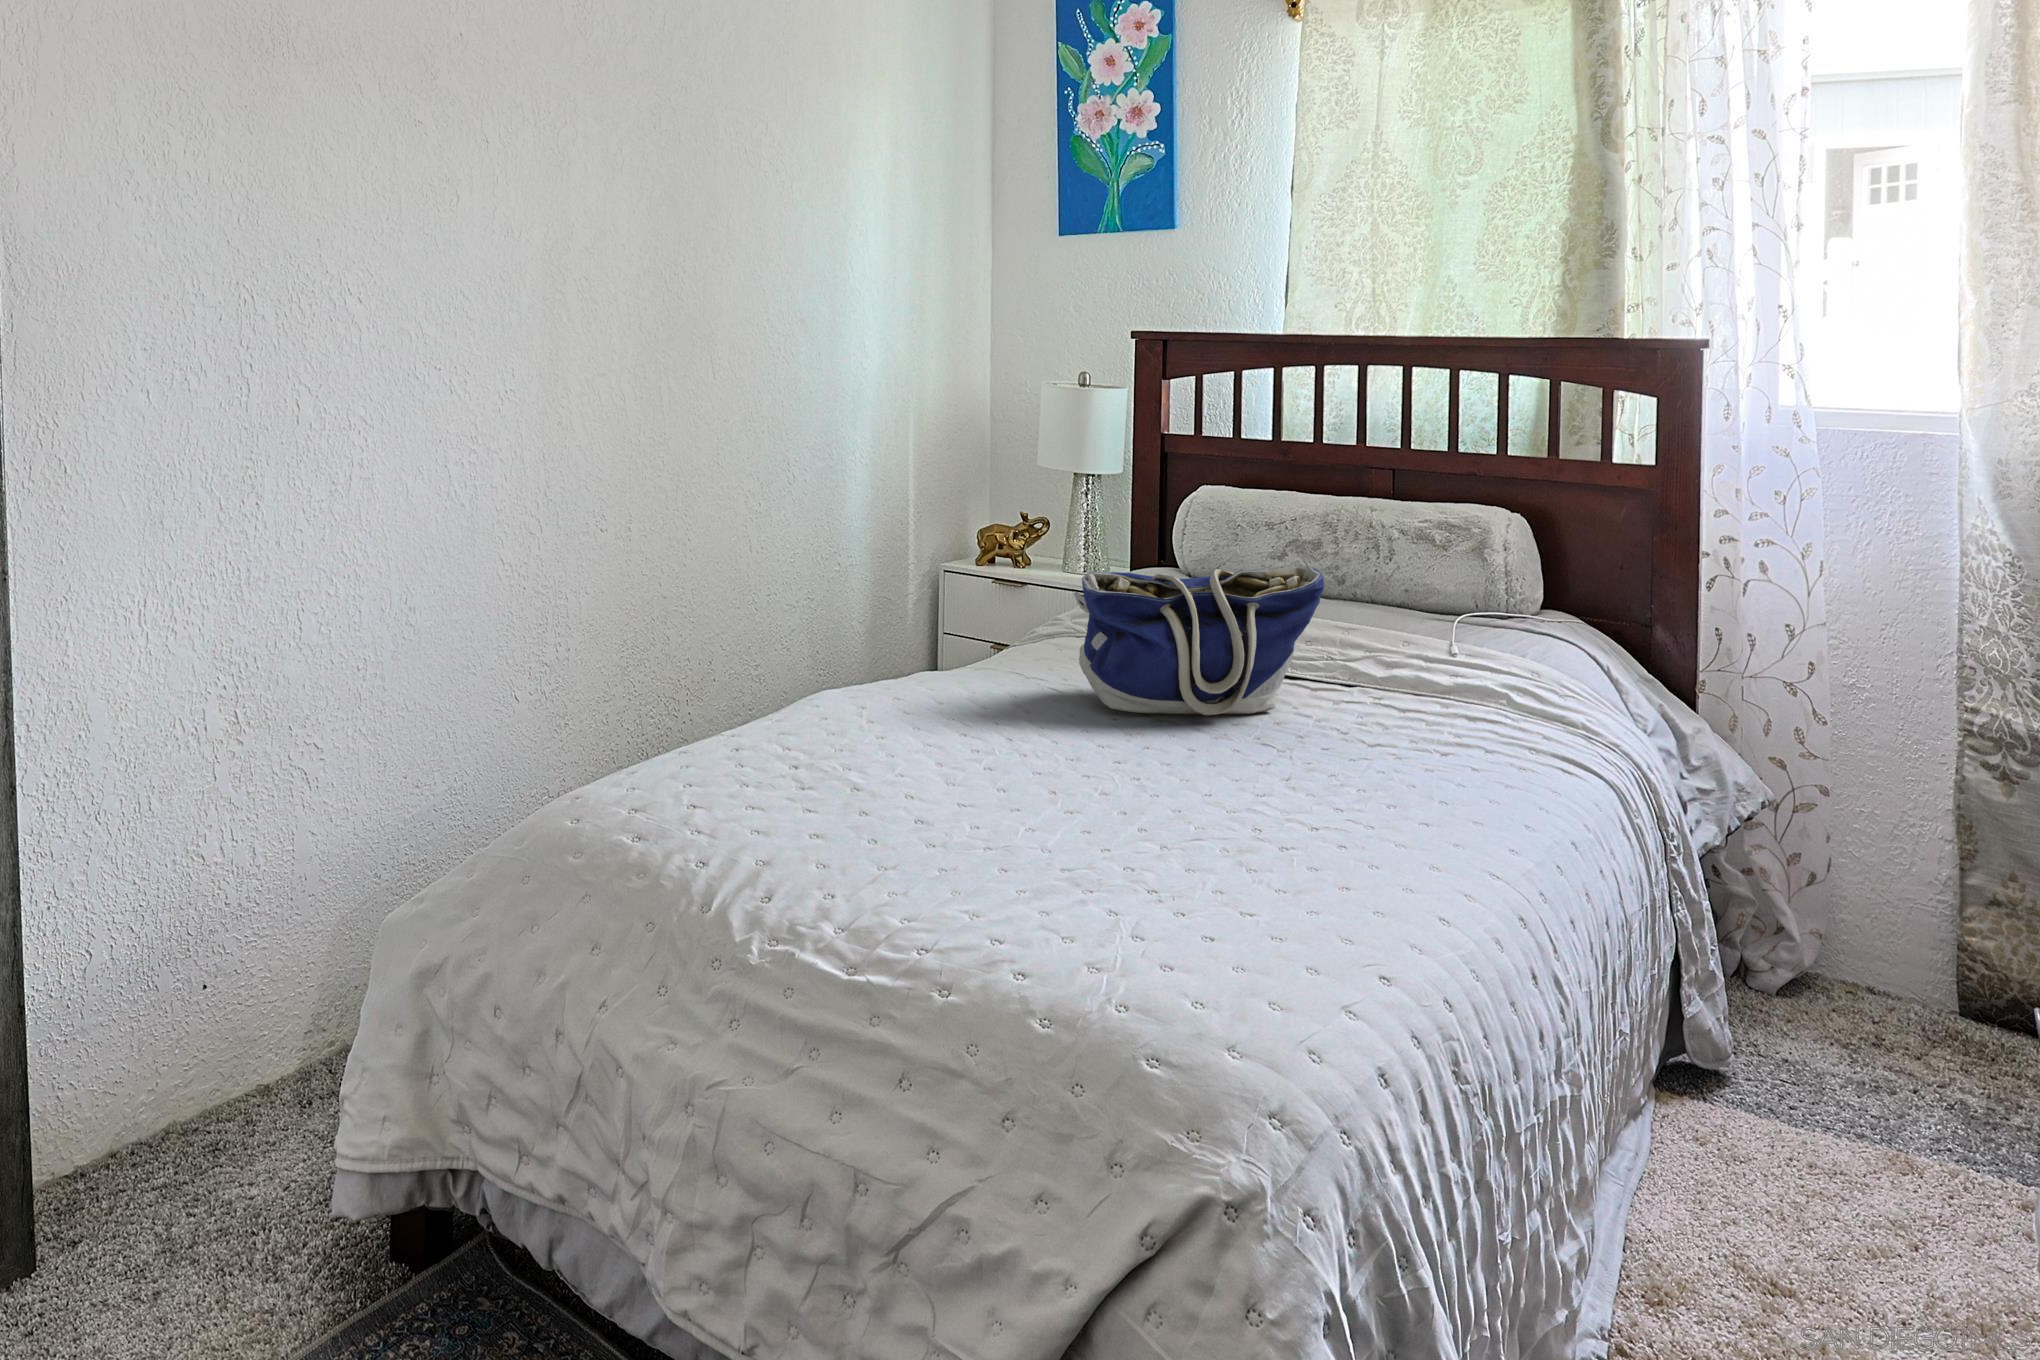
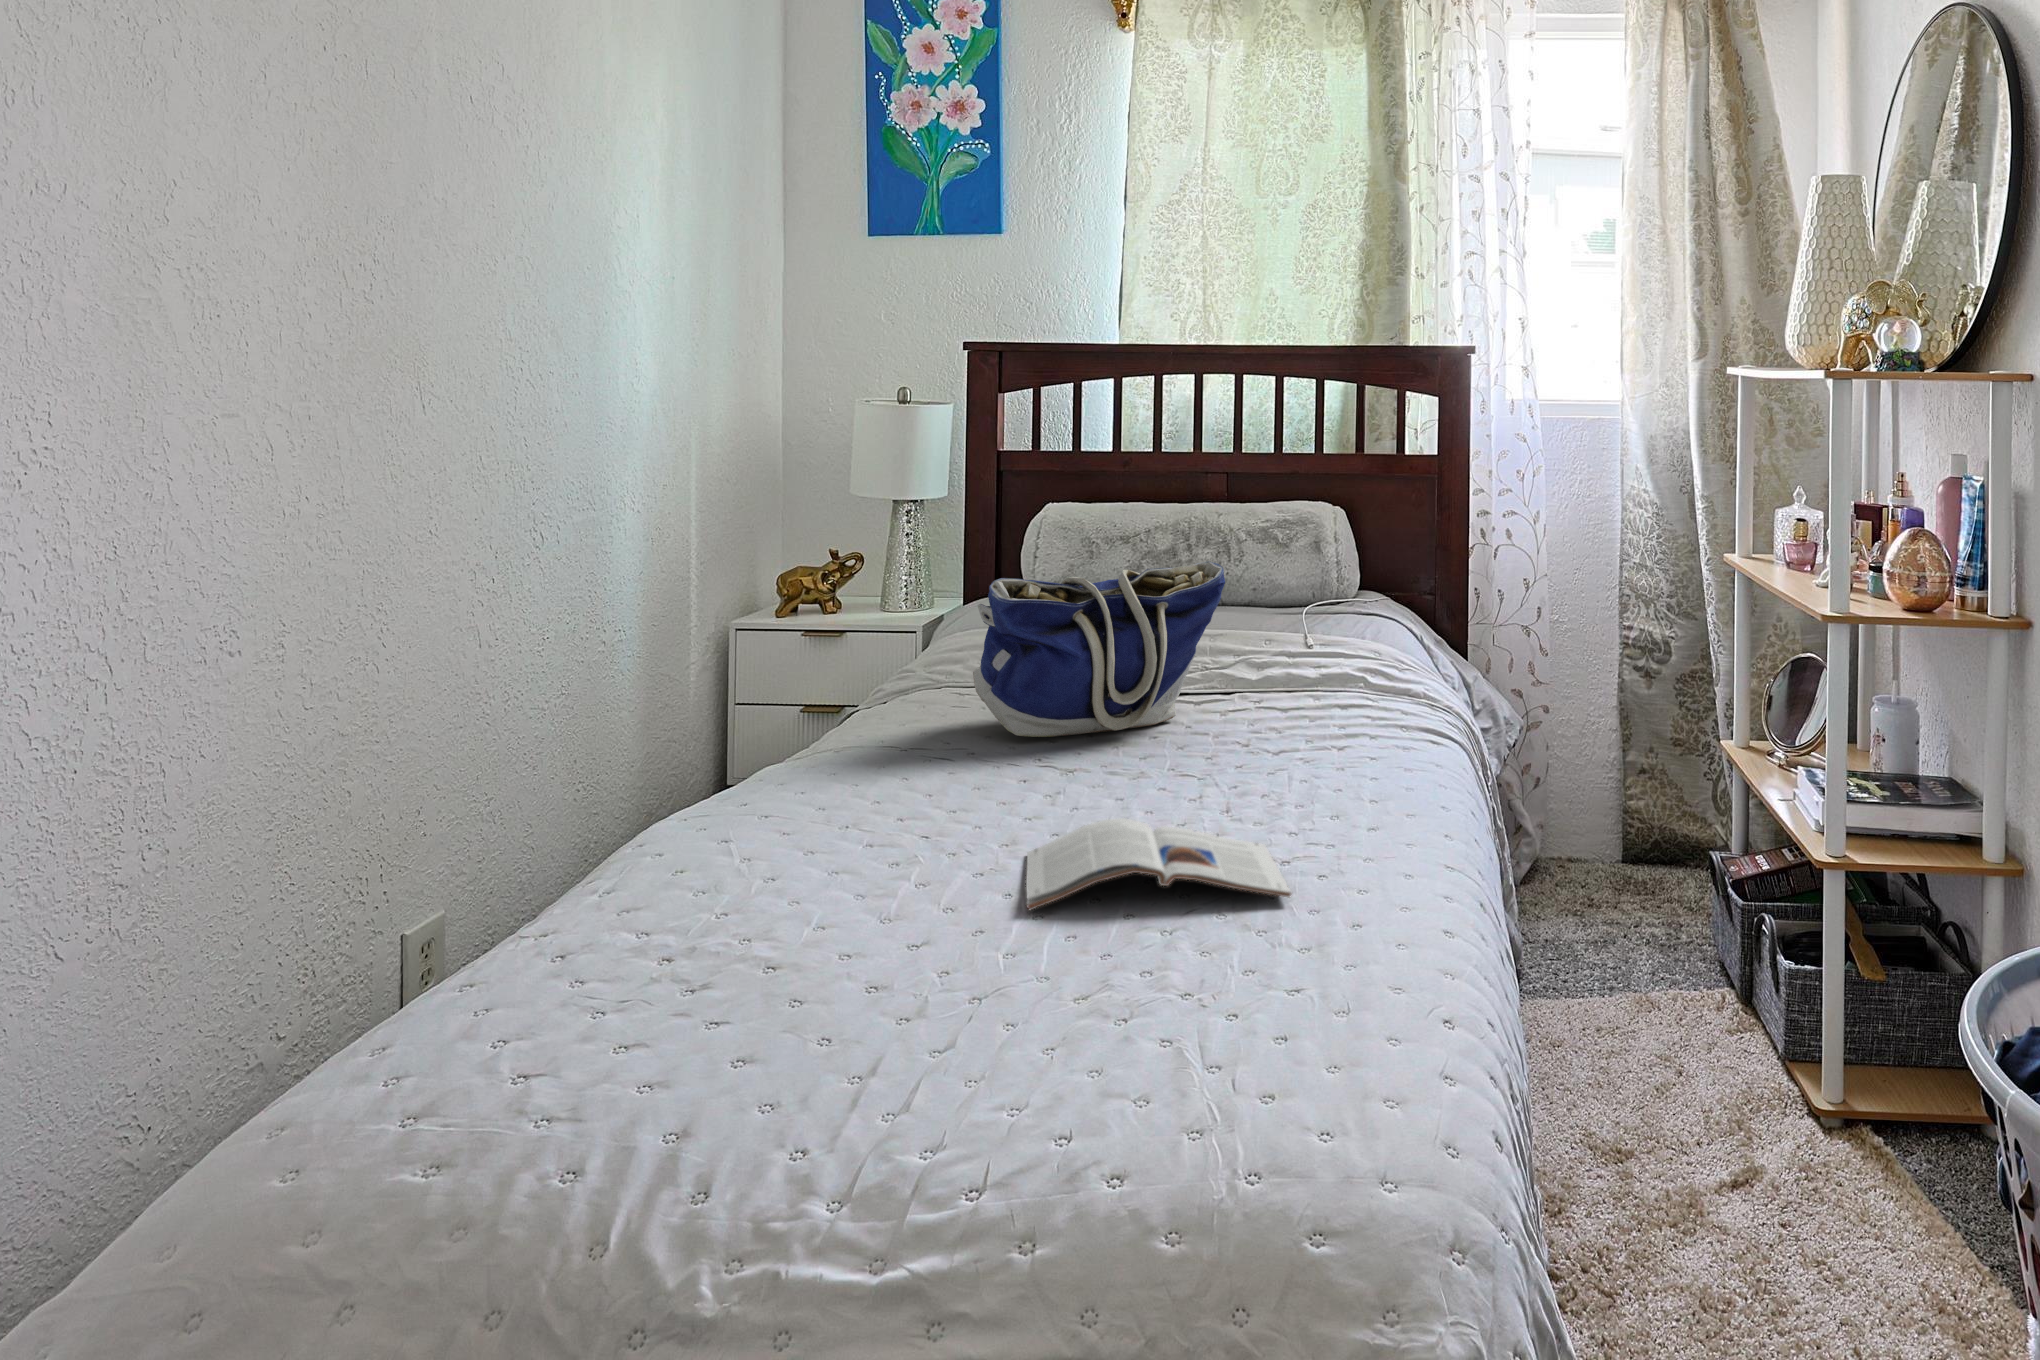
magazine: none [1039,802,1291,907] -> present [1026,818,1291,910]

